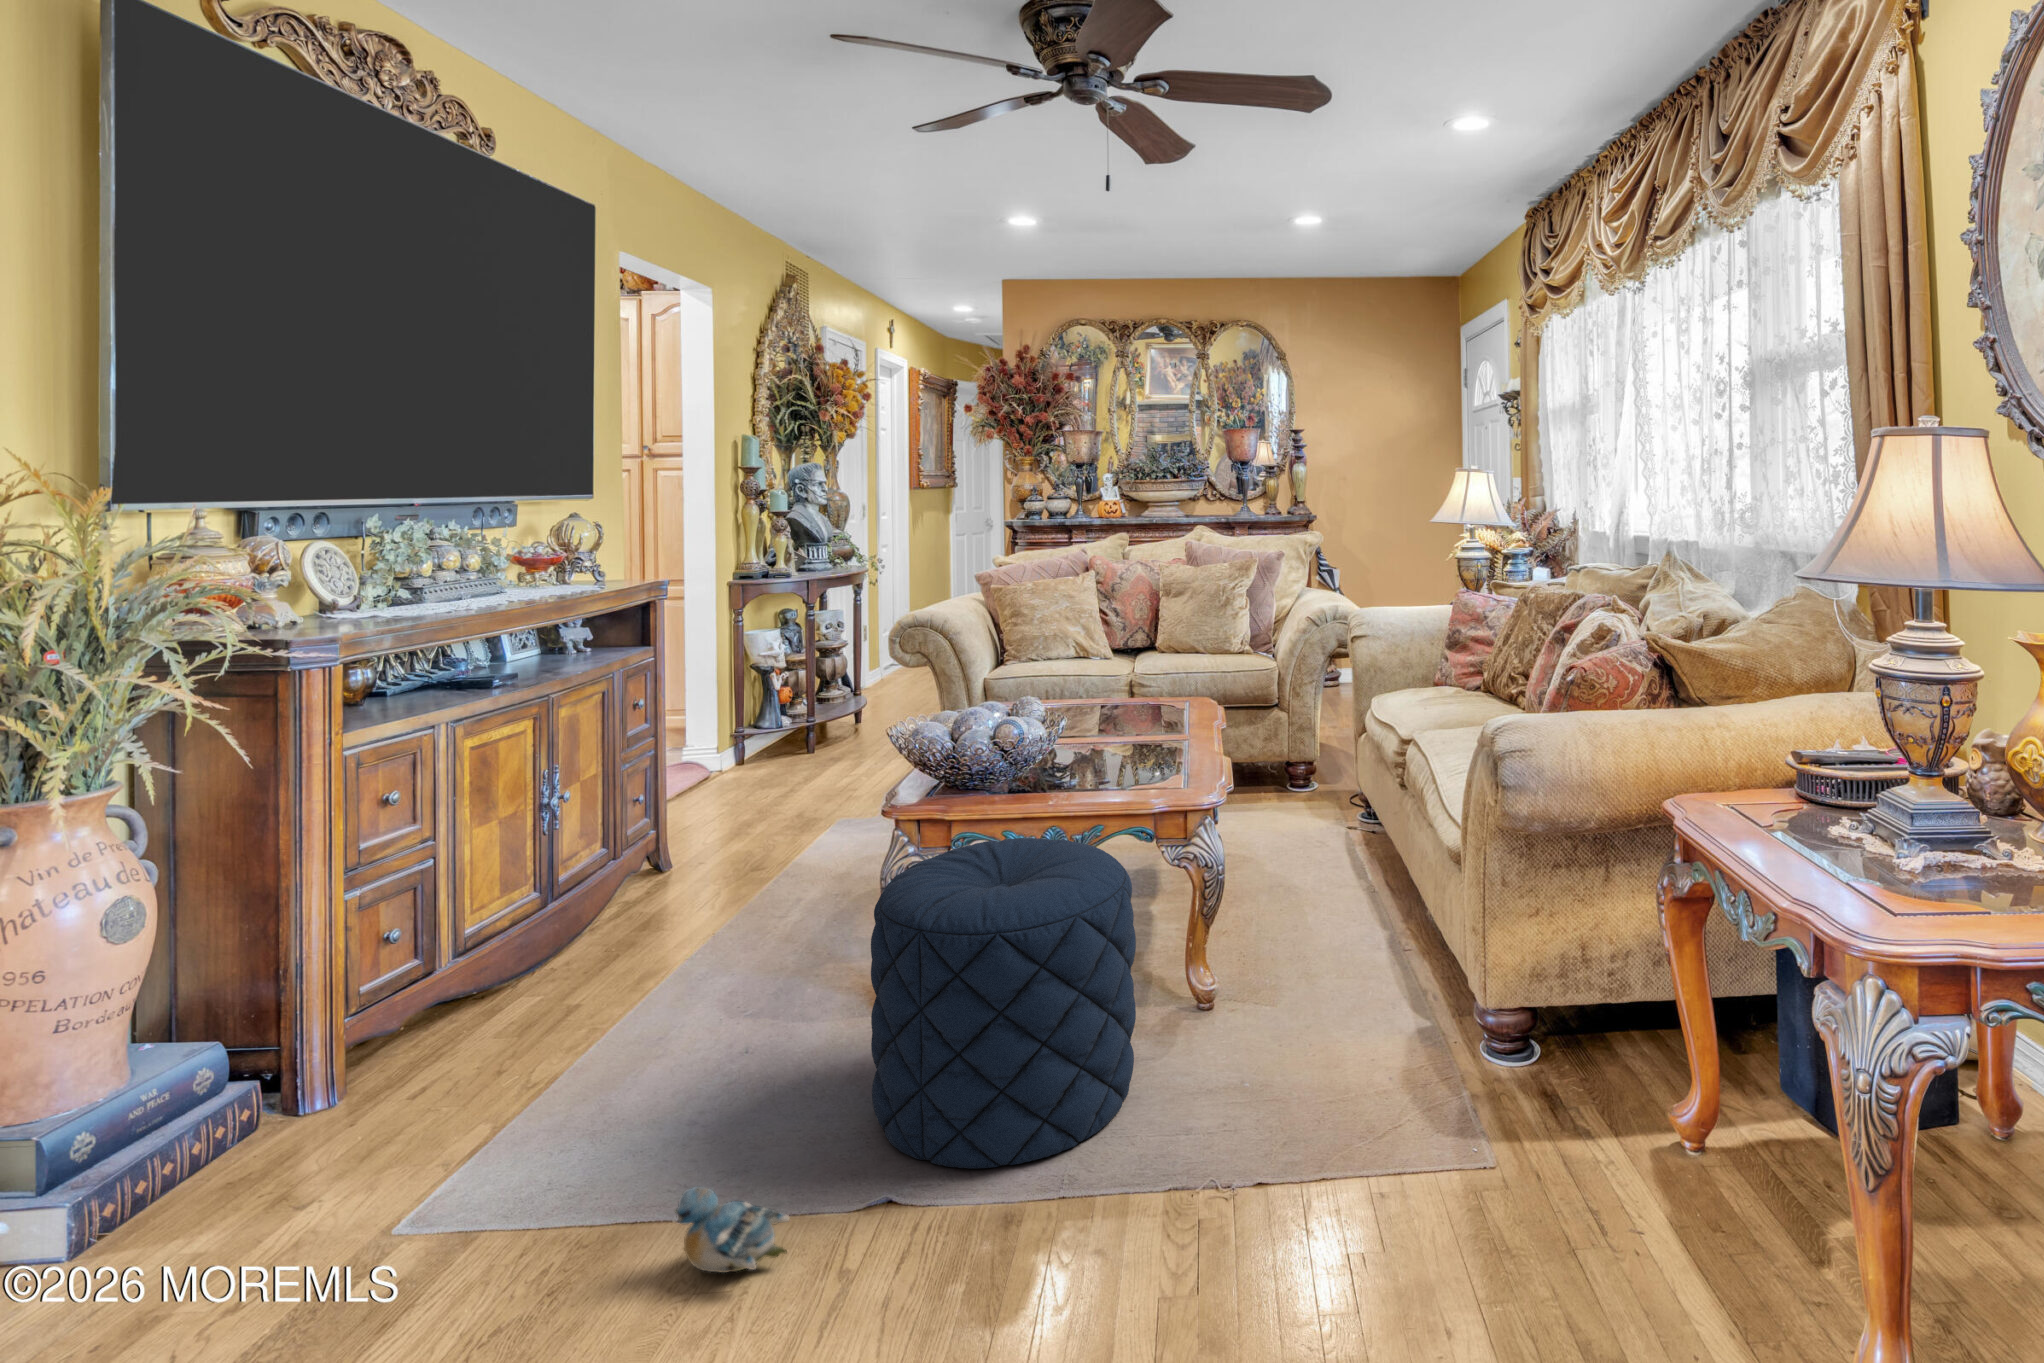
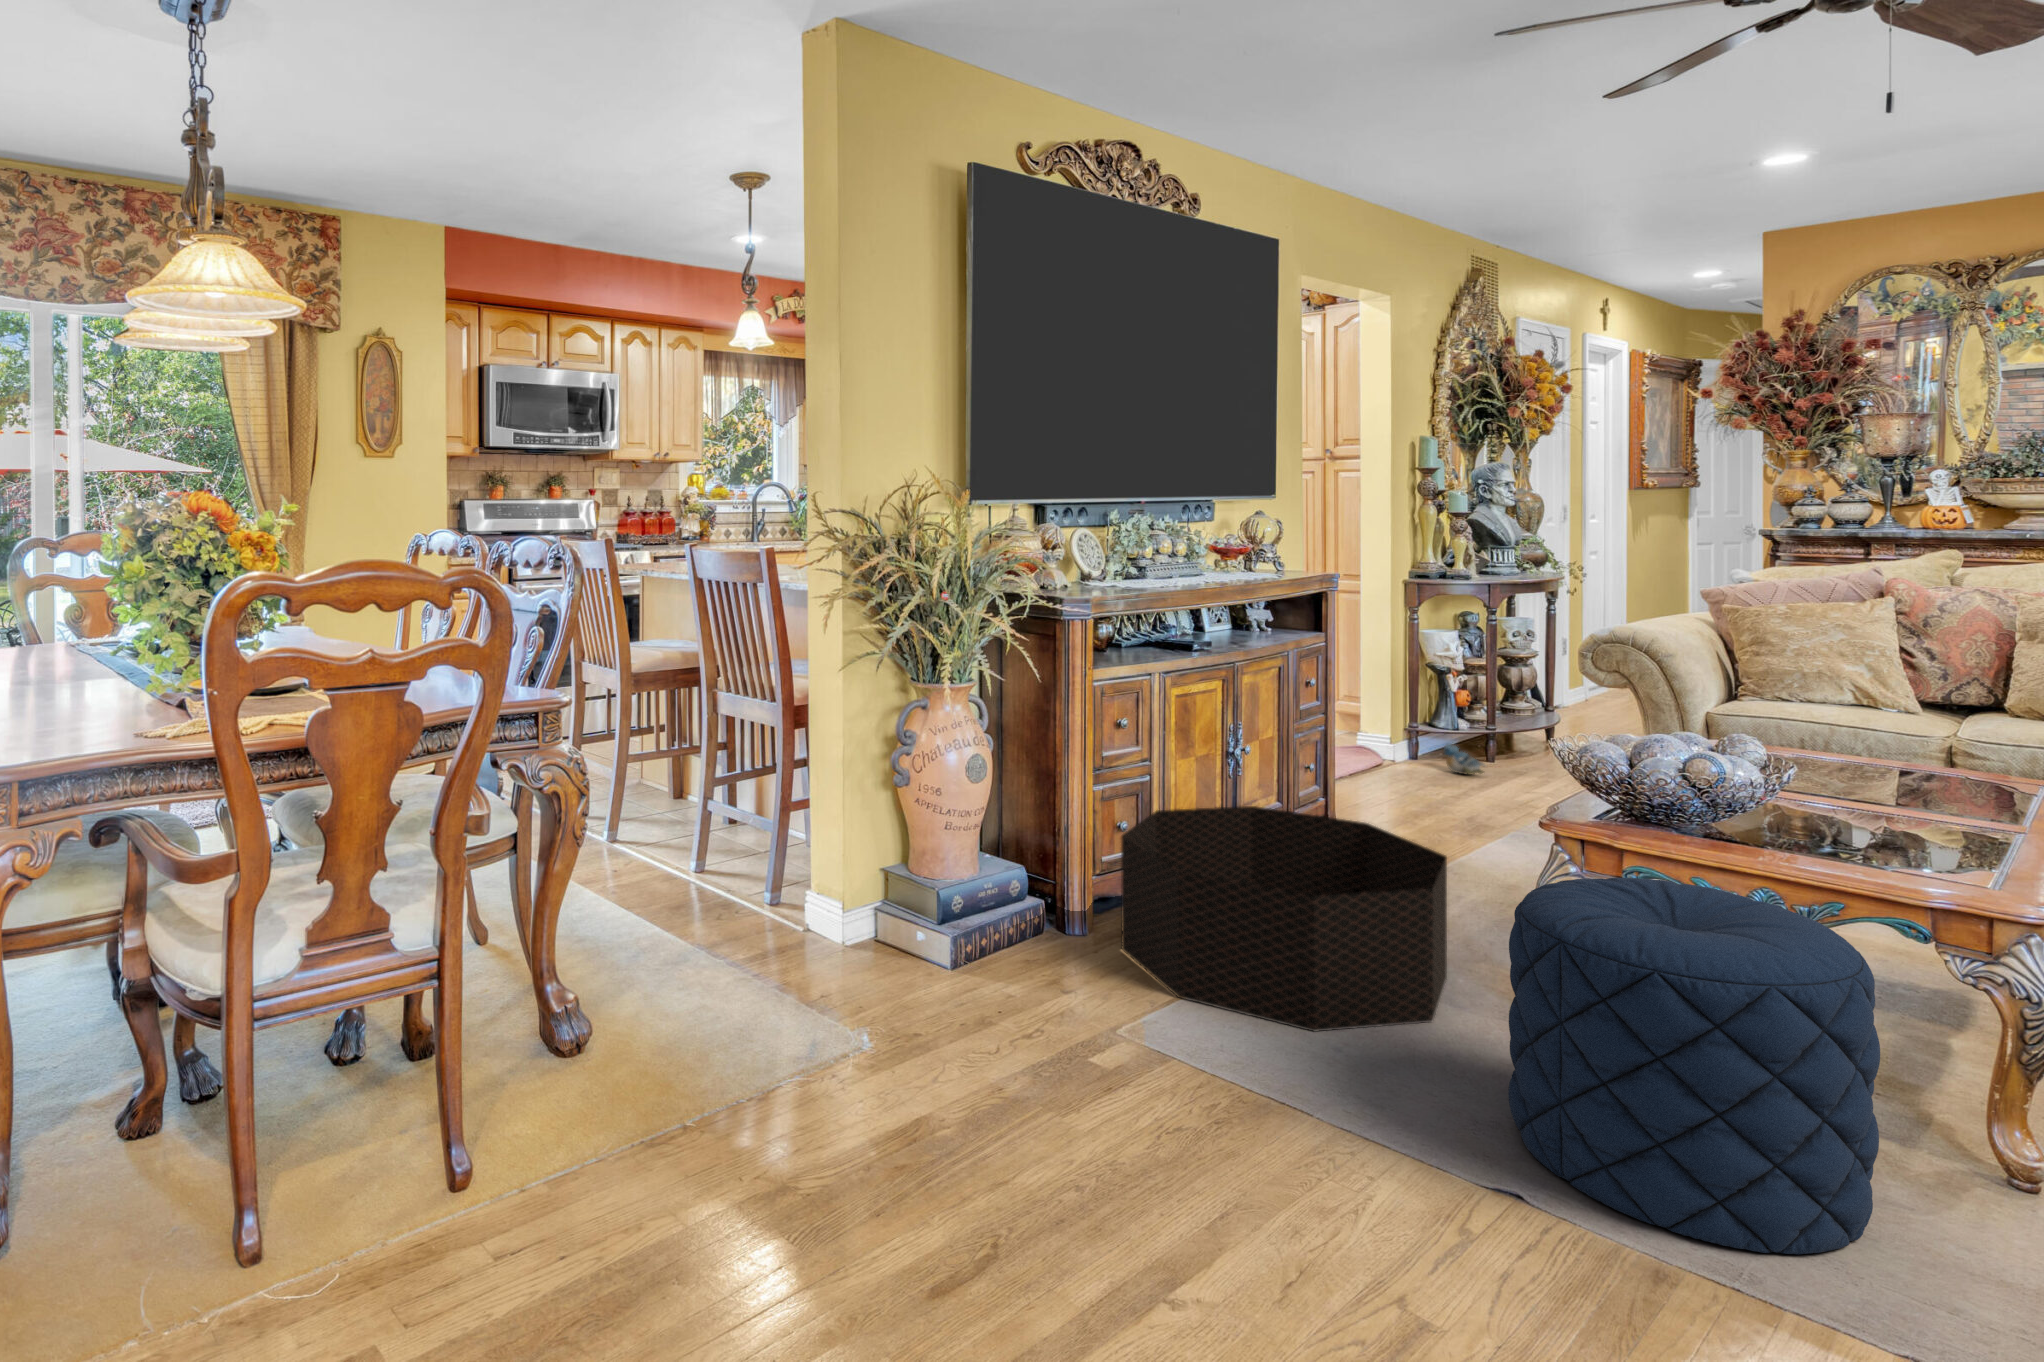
basket: none [393,848,799,1142] -> present [1121,806,1447,1031]
plush toy: present [675,1186,789,1273] -> present [1443,744,1485,775]

